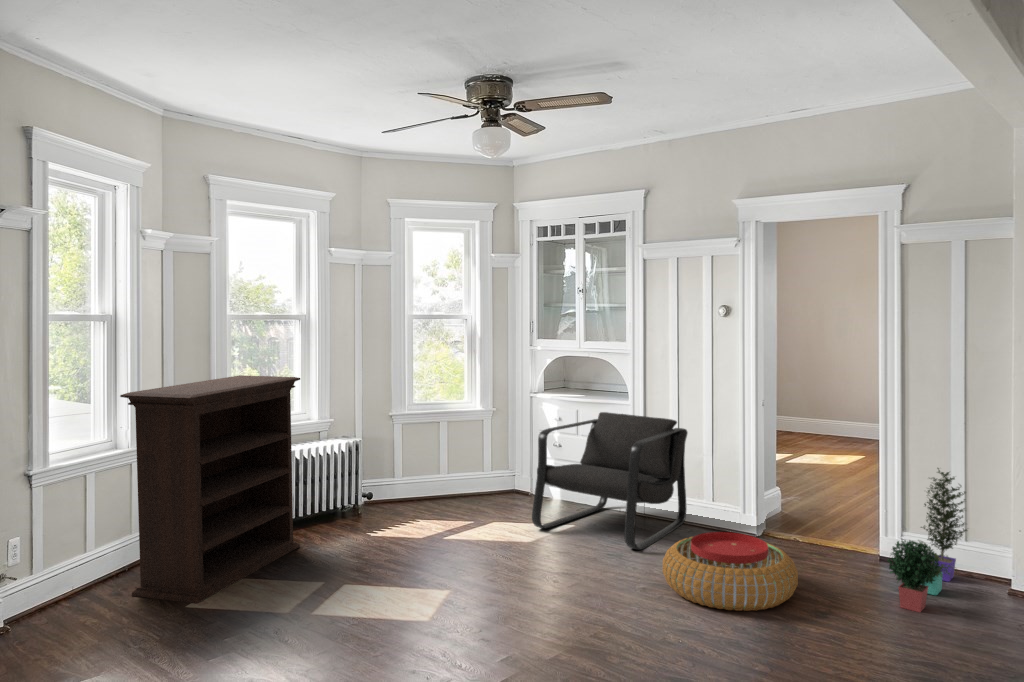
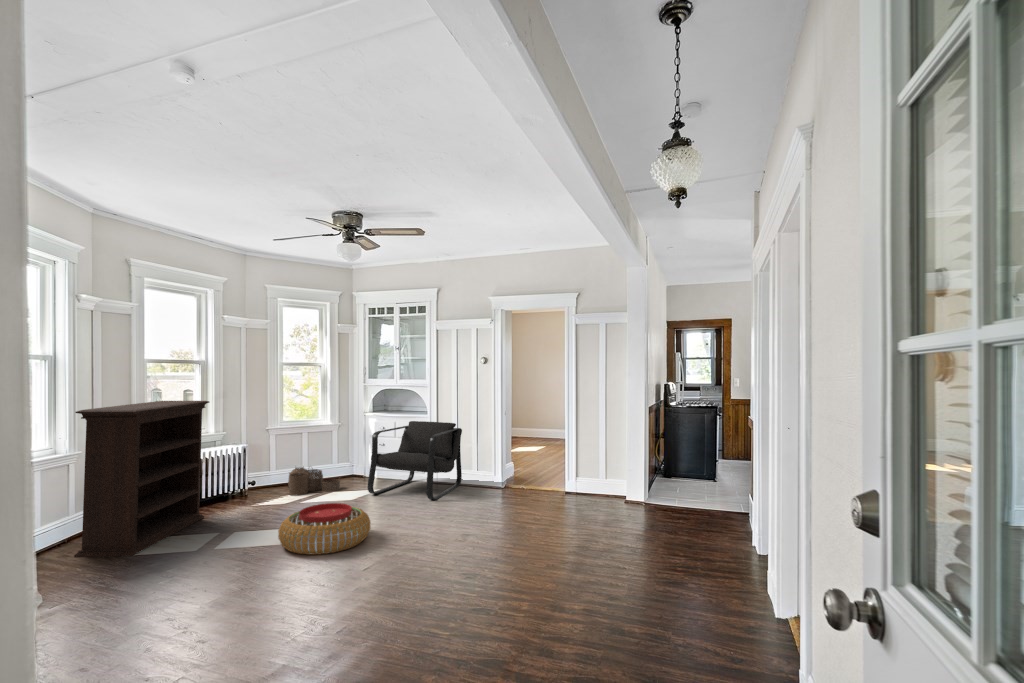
potted plant: present [888,468,967,612] -> none [567,440,607,514]
woven basket: none [418,473,493,520] -> present [288,467,340,496]
pouf: present [663,532,798,611] -> present [278,503,370,555]

